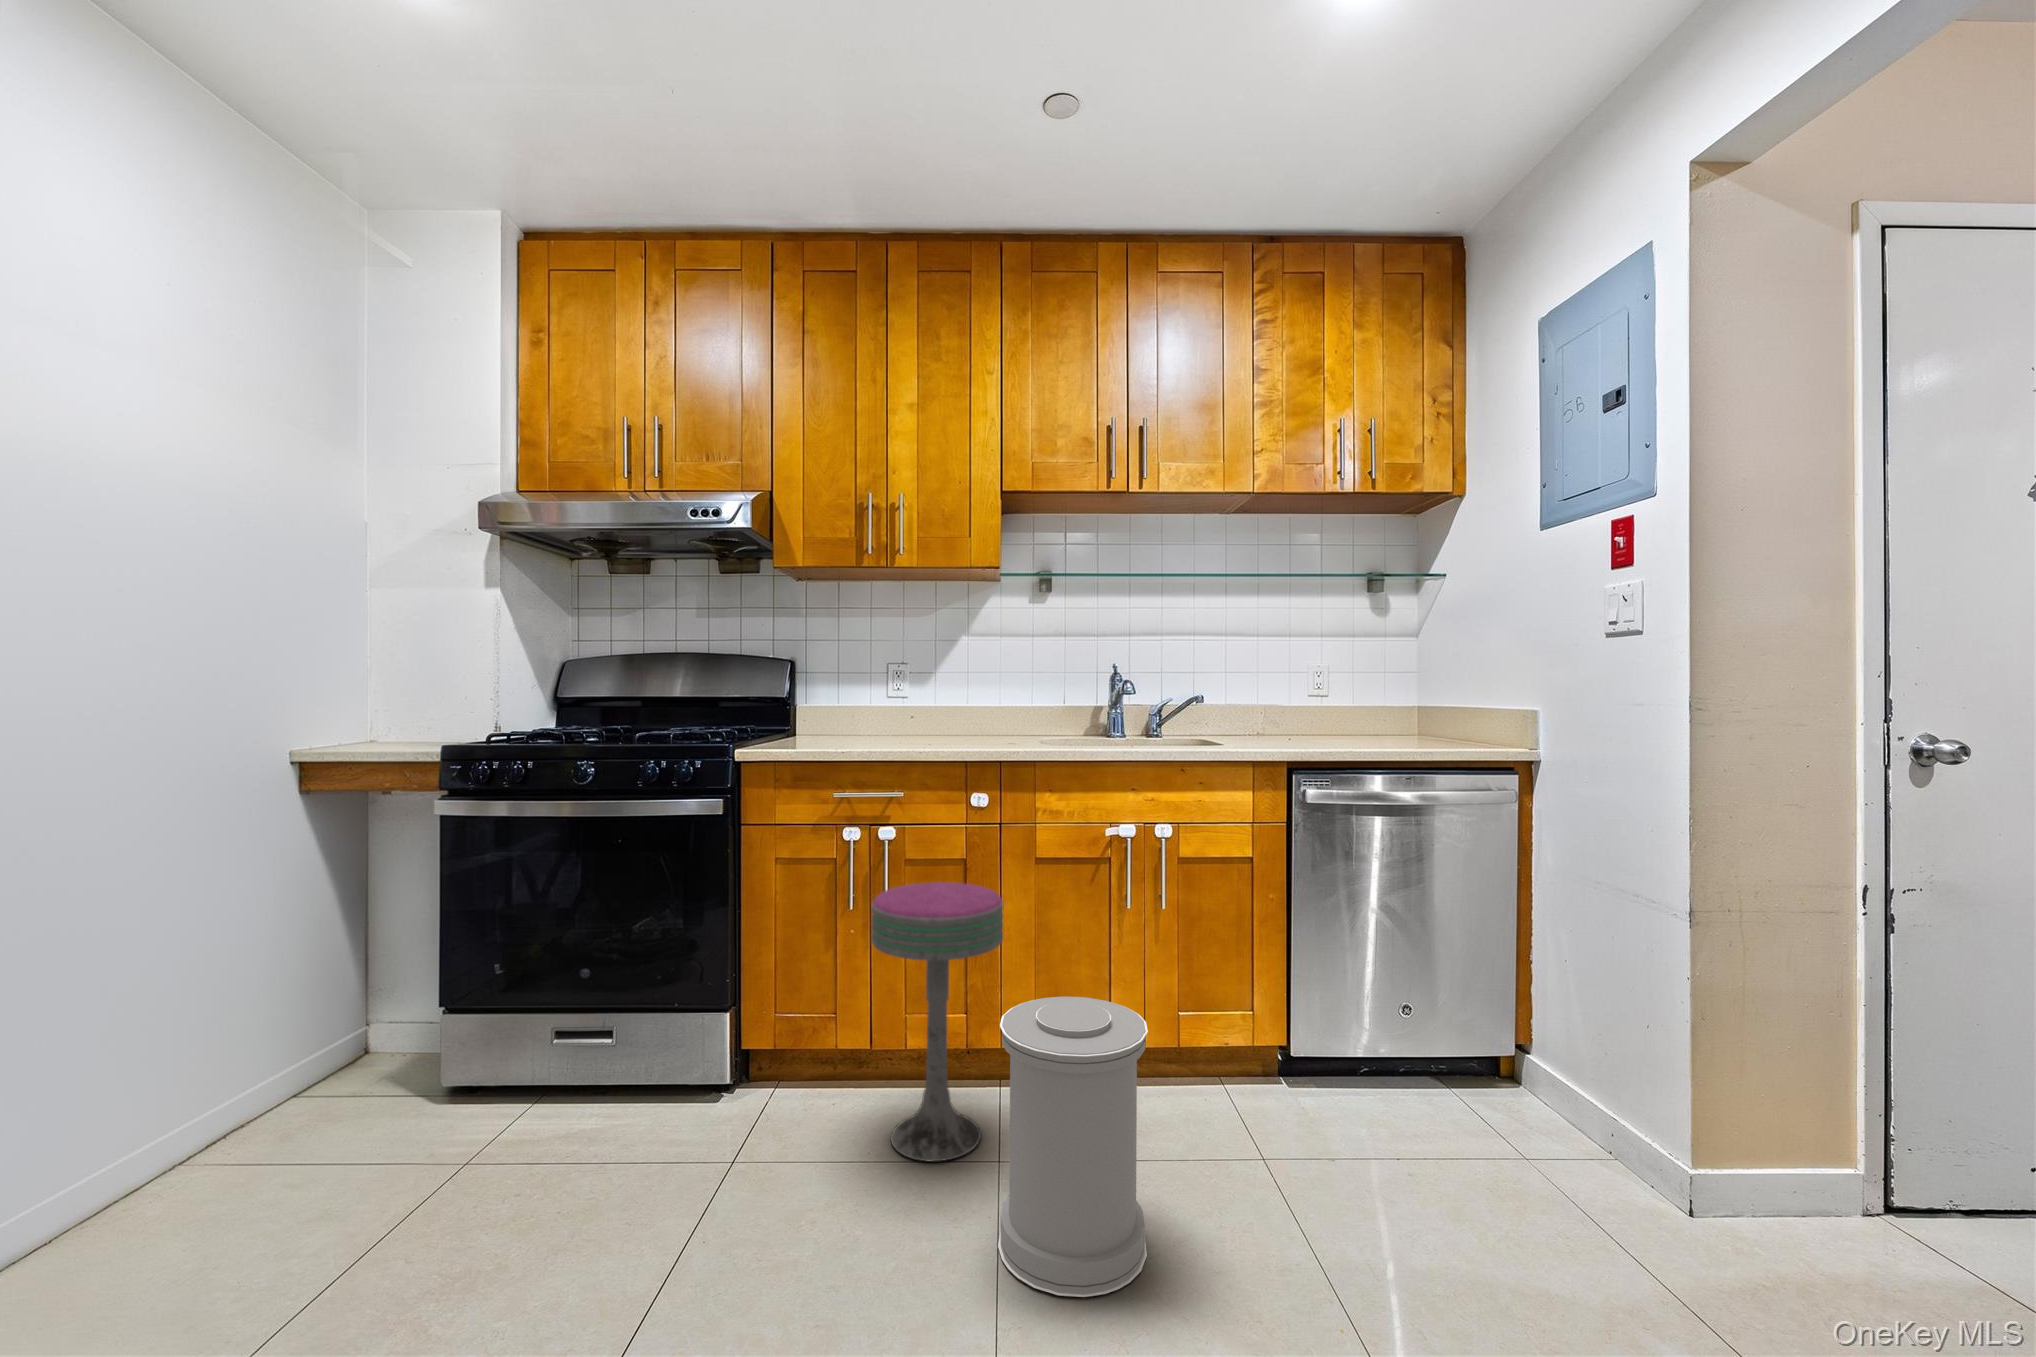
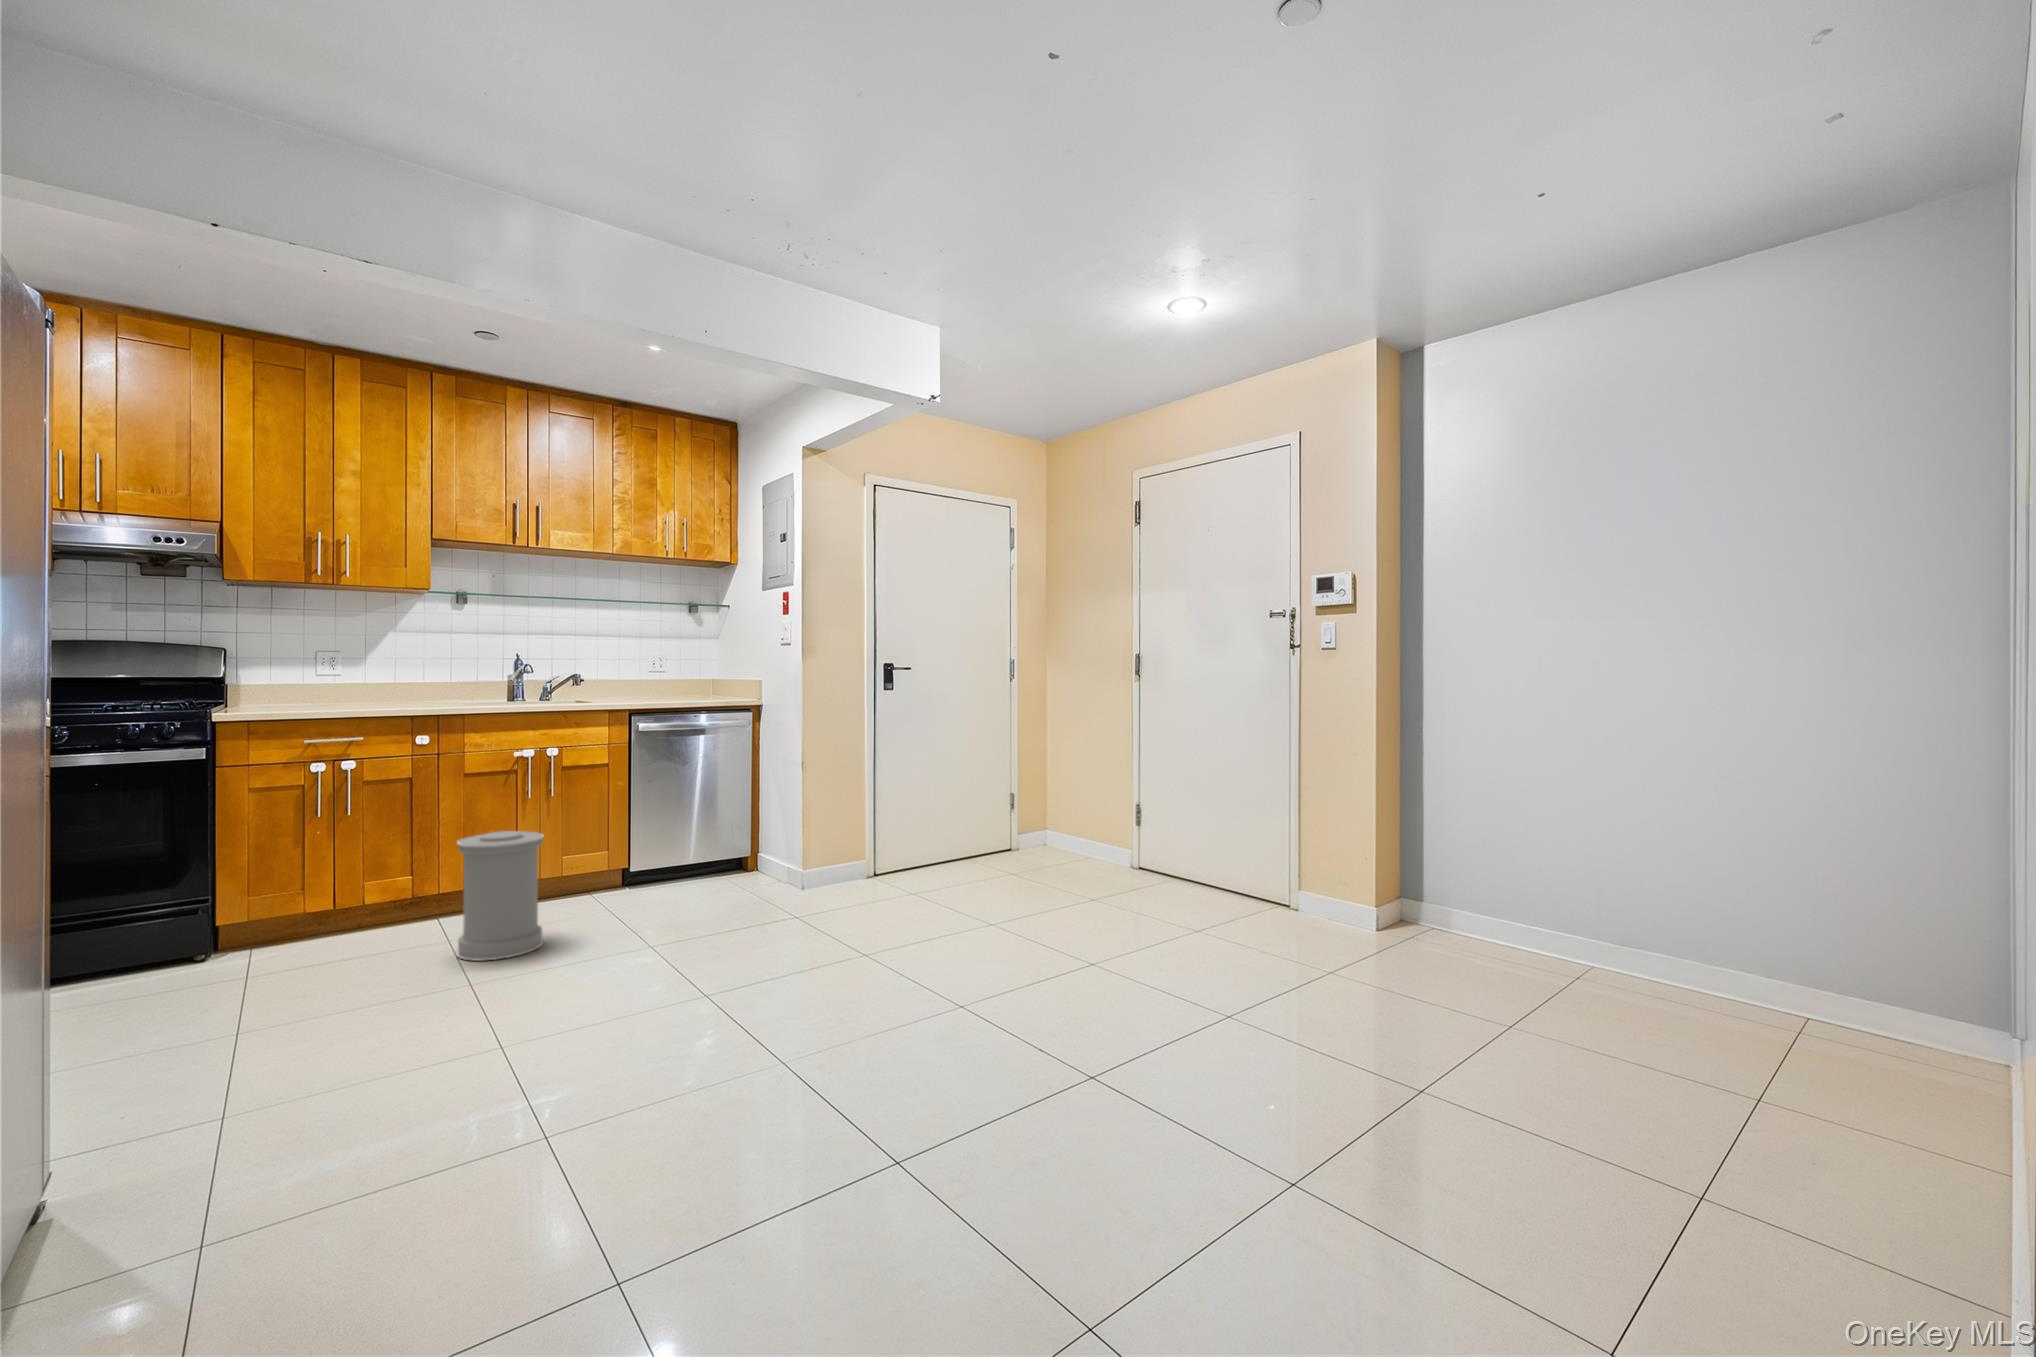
bar stool: present [871,882,1003,1161] -> none [349,790,447,947]

